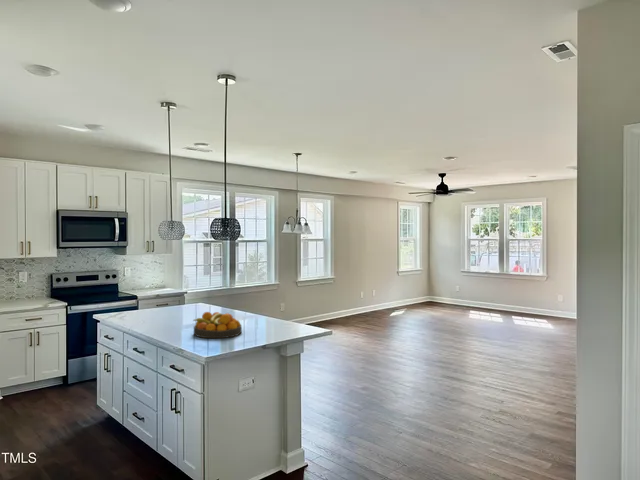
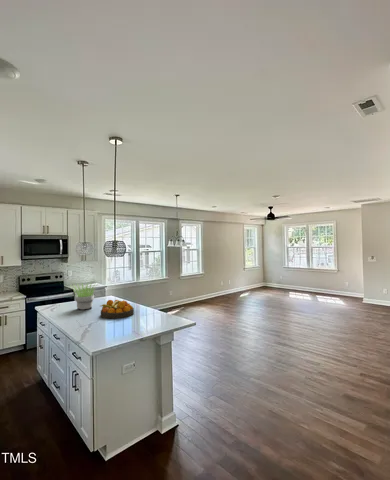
potted plant: none [143,285,188,326] -> present [75,284,94,310]

